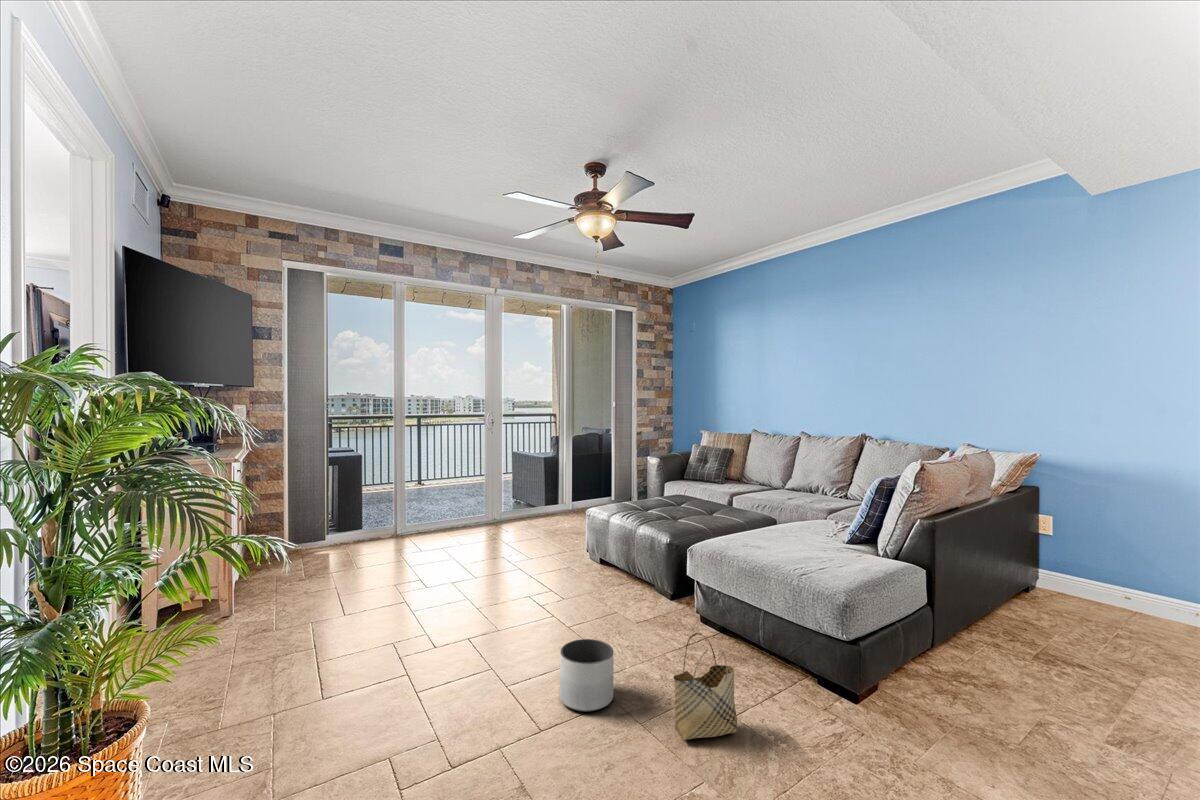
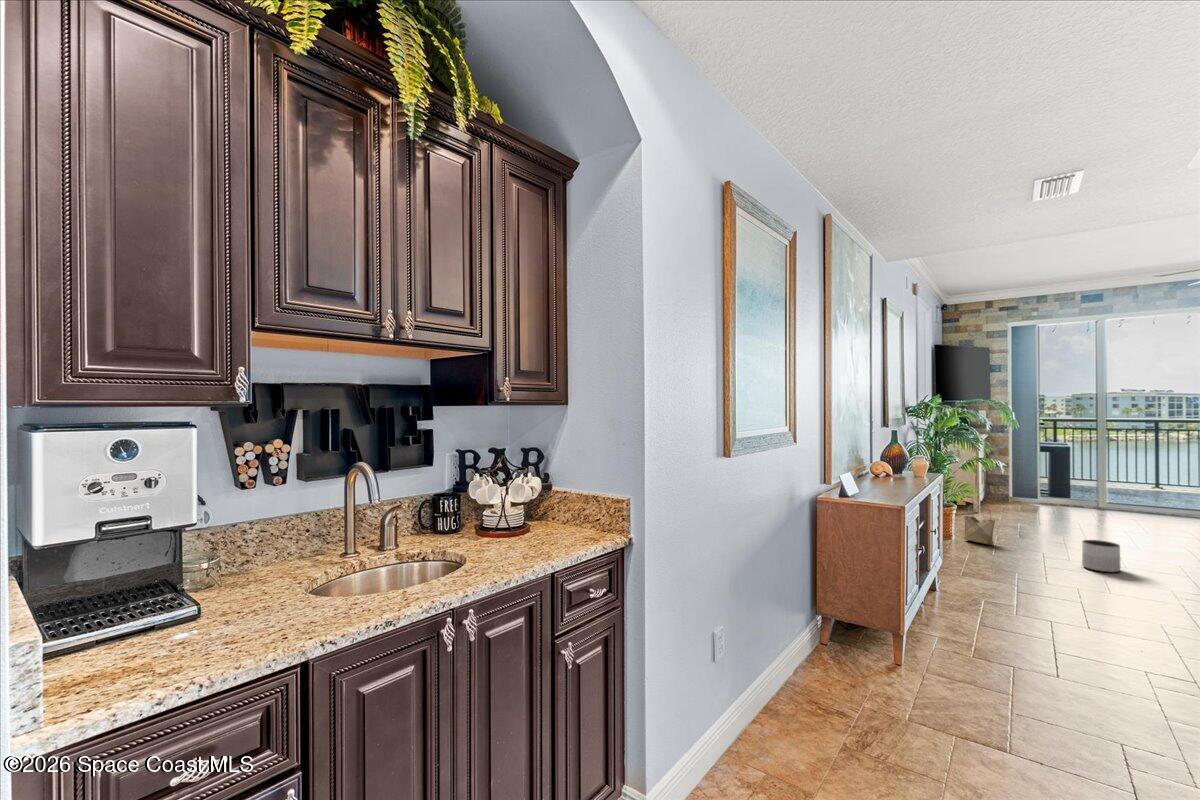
woven basket: present [674,633,737,740] -> present [964,505,995,545]

